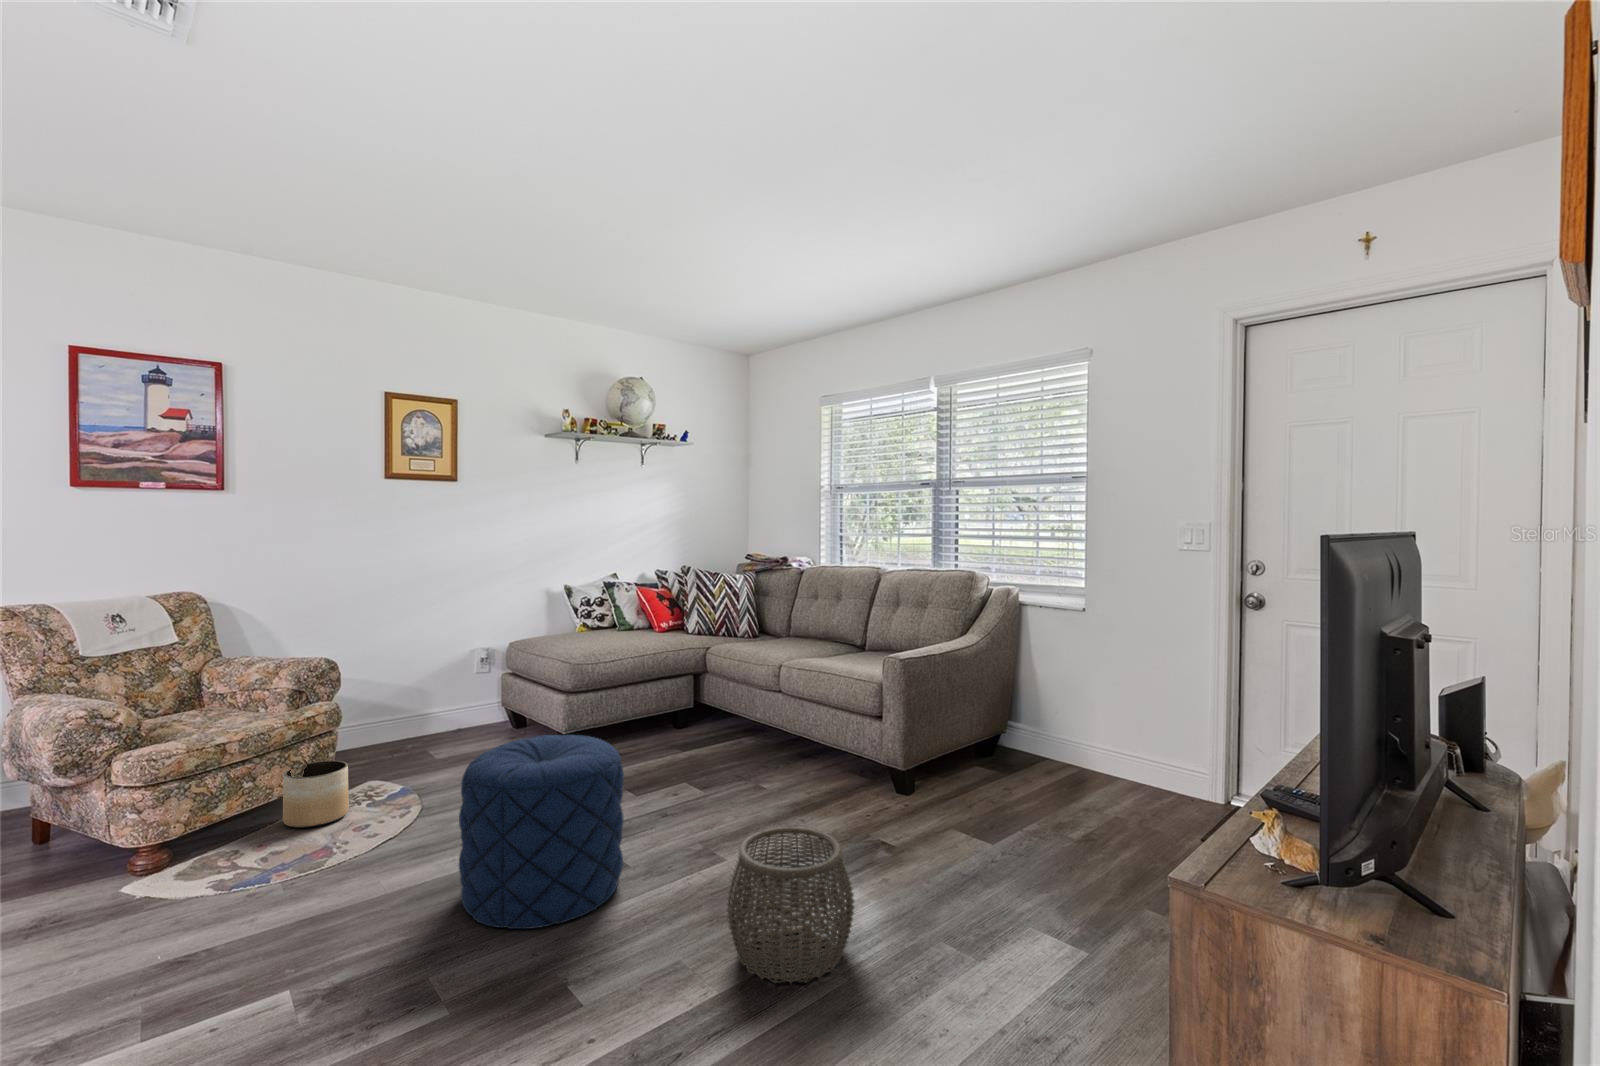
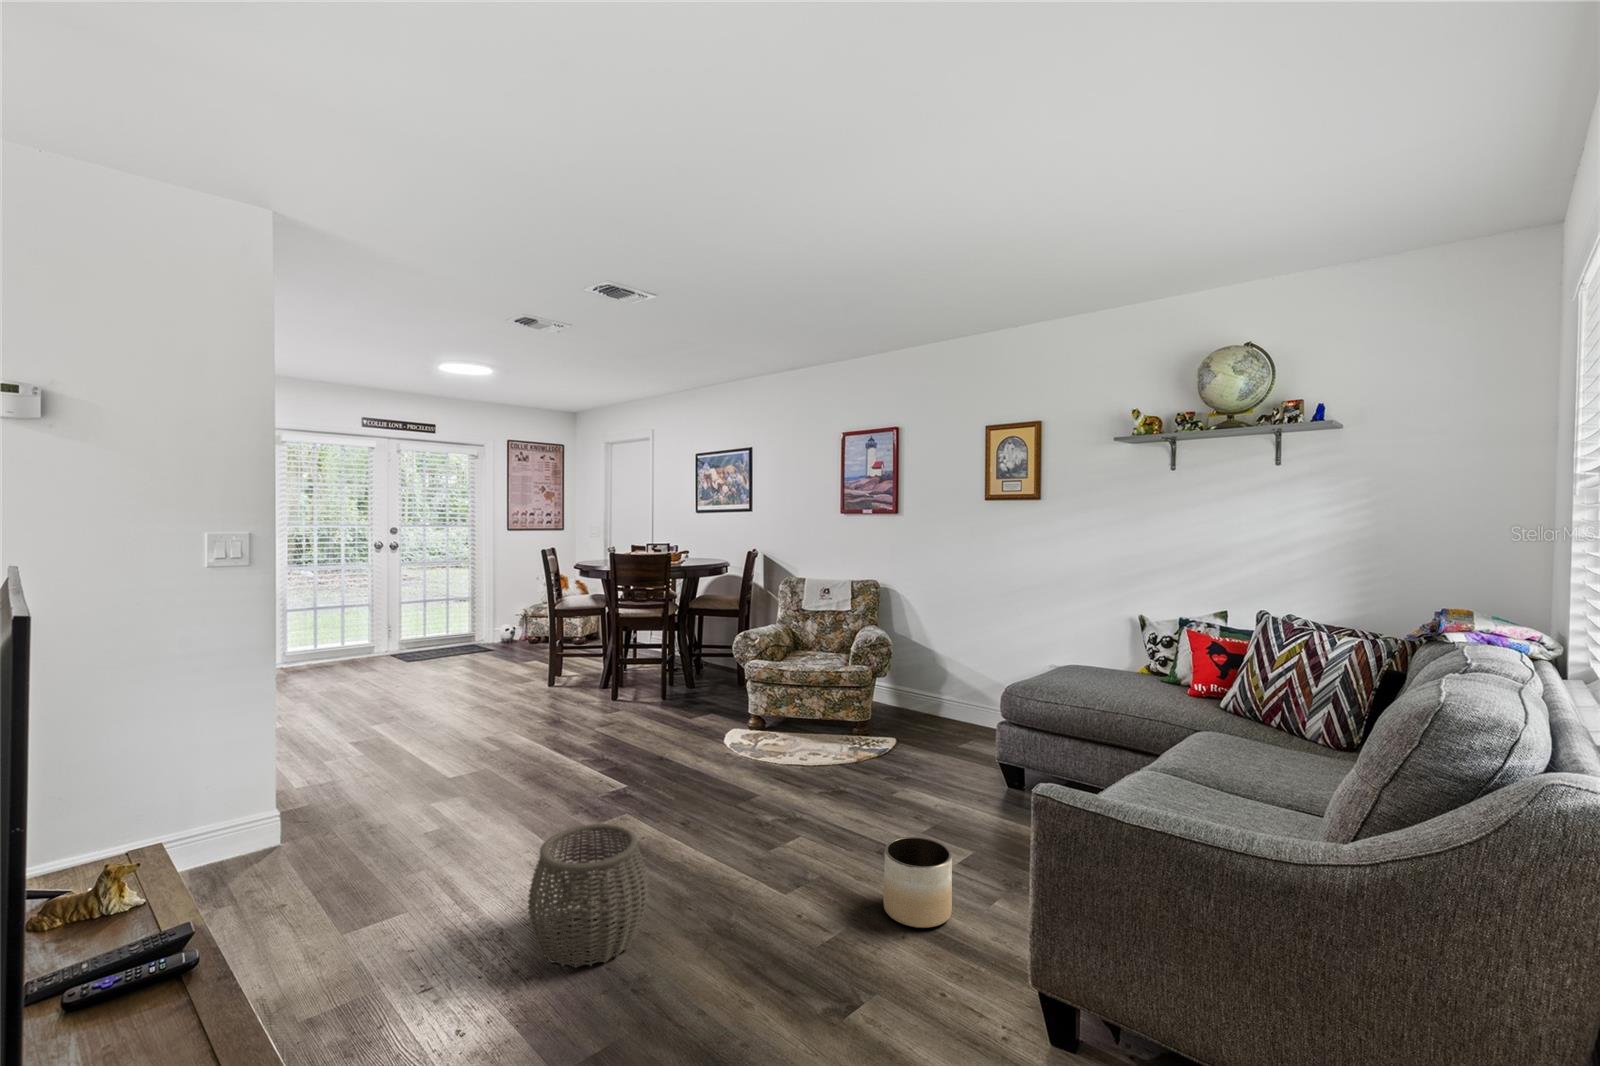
pouf: present [459,735,624,929] -> none [658,707,777,849]
planter: present [283,760,349,828] -> present [884,837,952,928]

